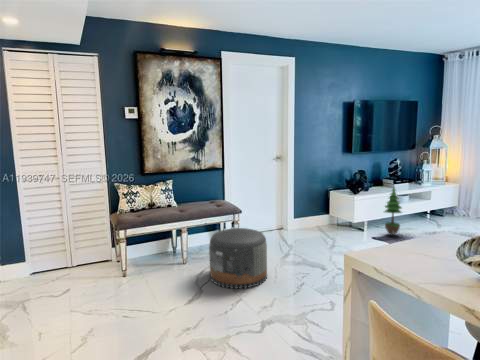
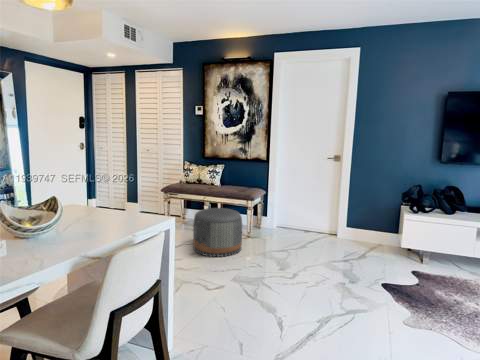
potted tree: present [385,188,401,235] -> none [435,207,463,272]

